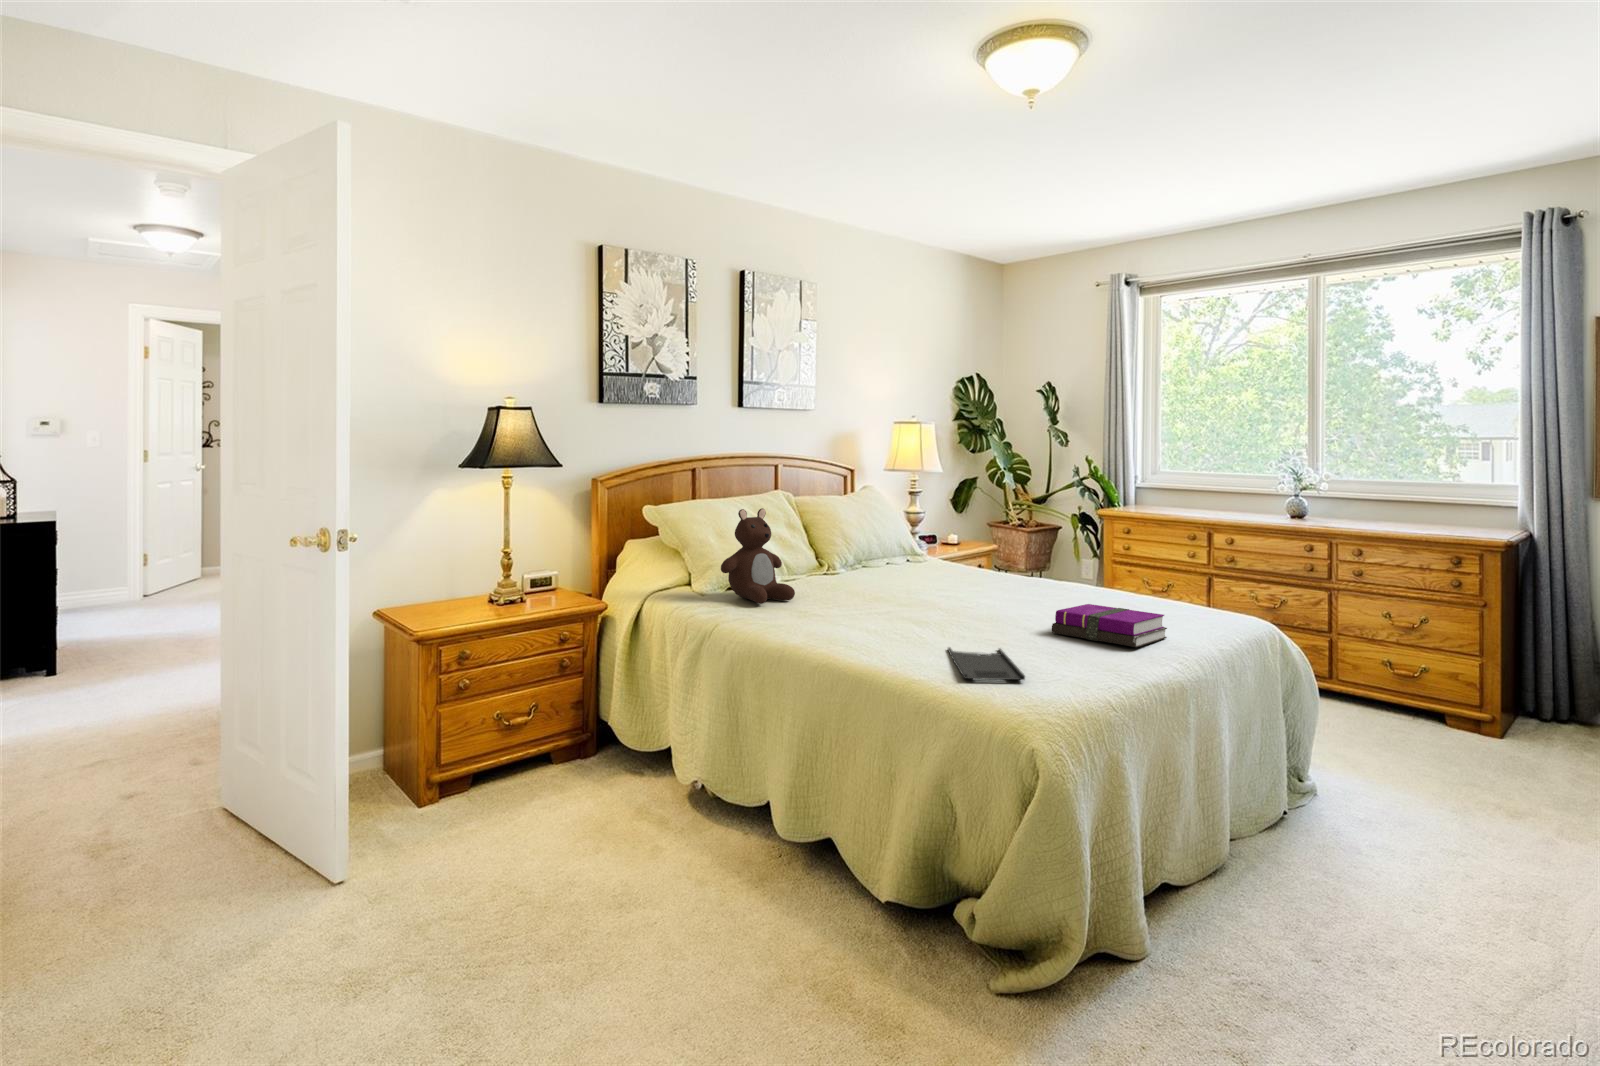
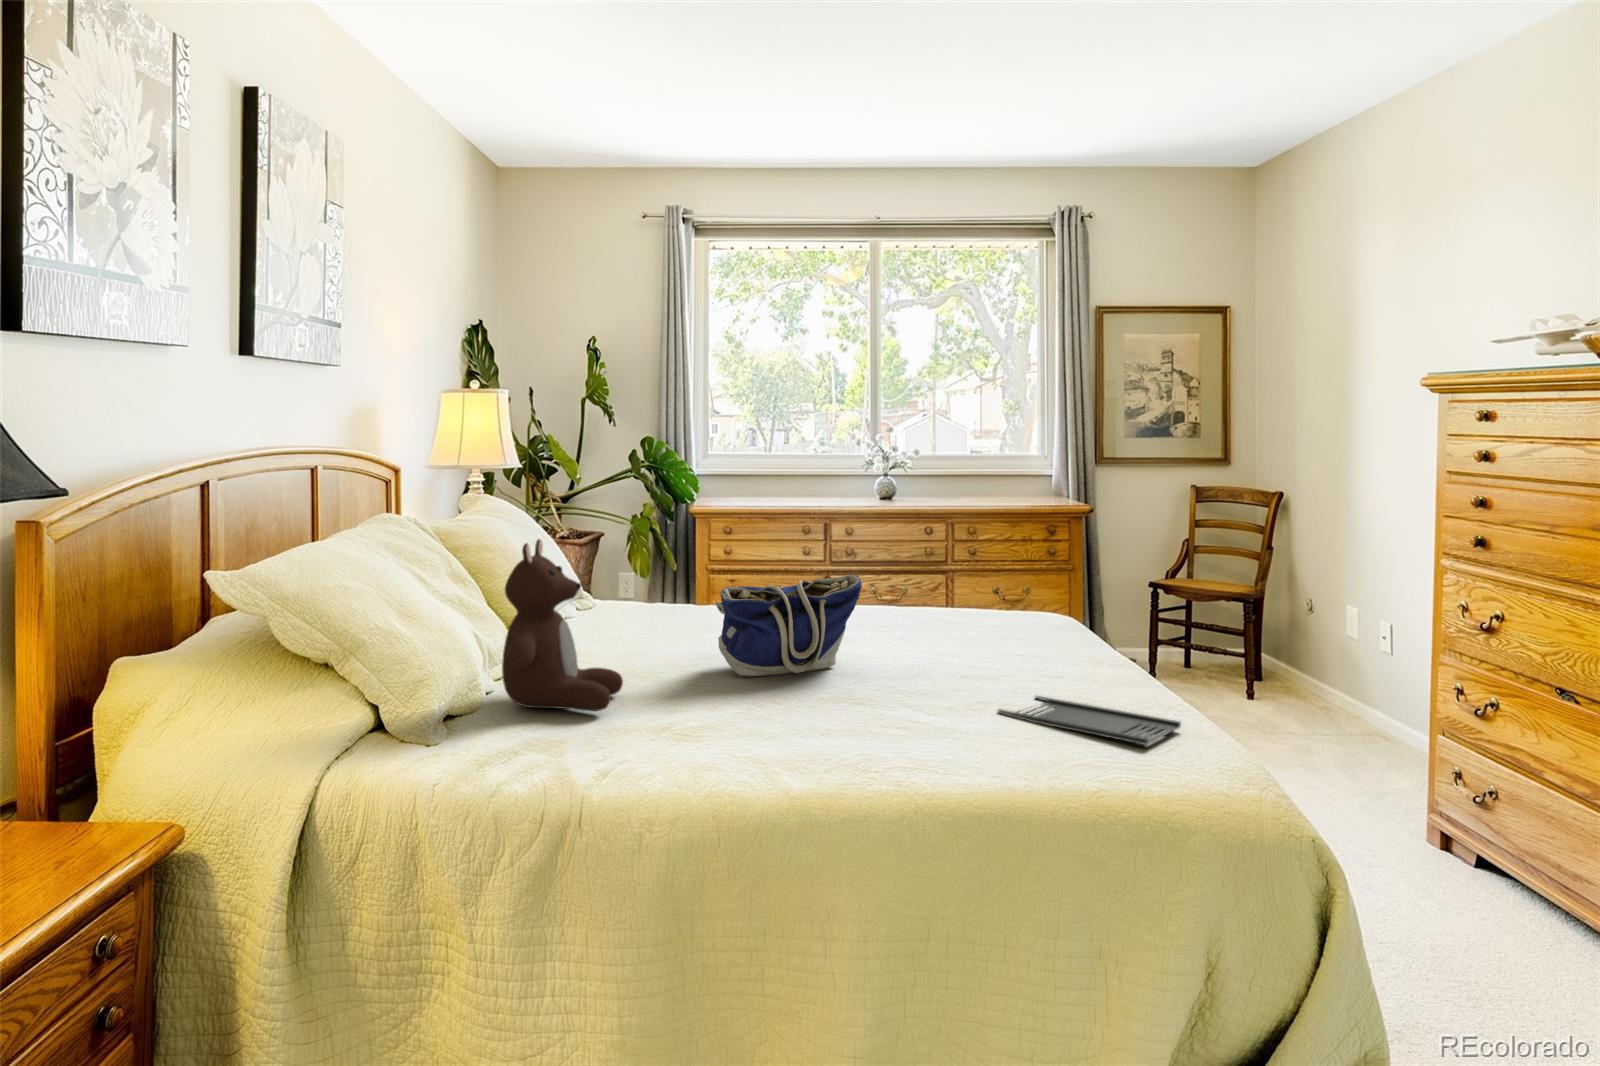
tote bag: none [852,548,948,612] -> present [715,574,862,676]
notebook: present [1052,604,1167,647] -> none [988,618,1117,663]

